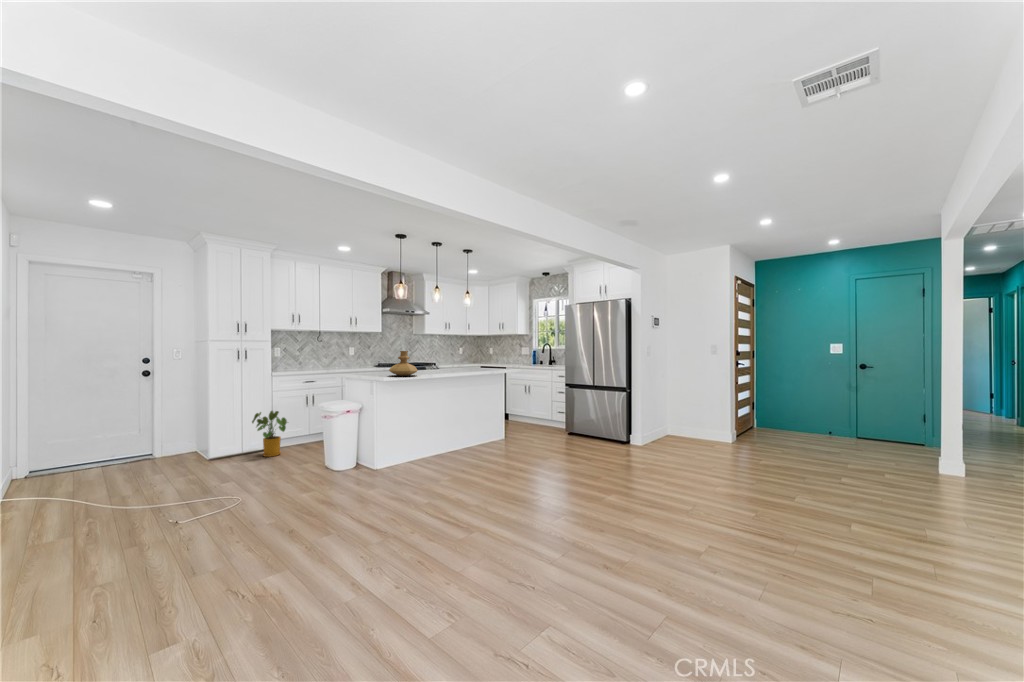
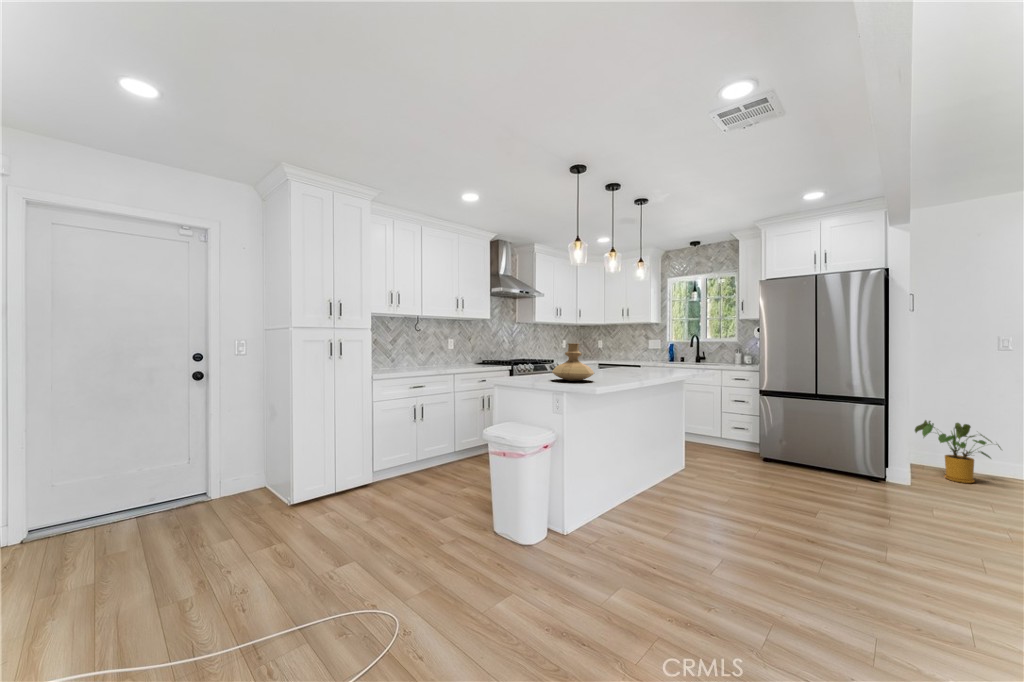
house plant: present [252,411,287,457] -> present [915,420,1001,483]

